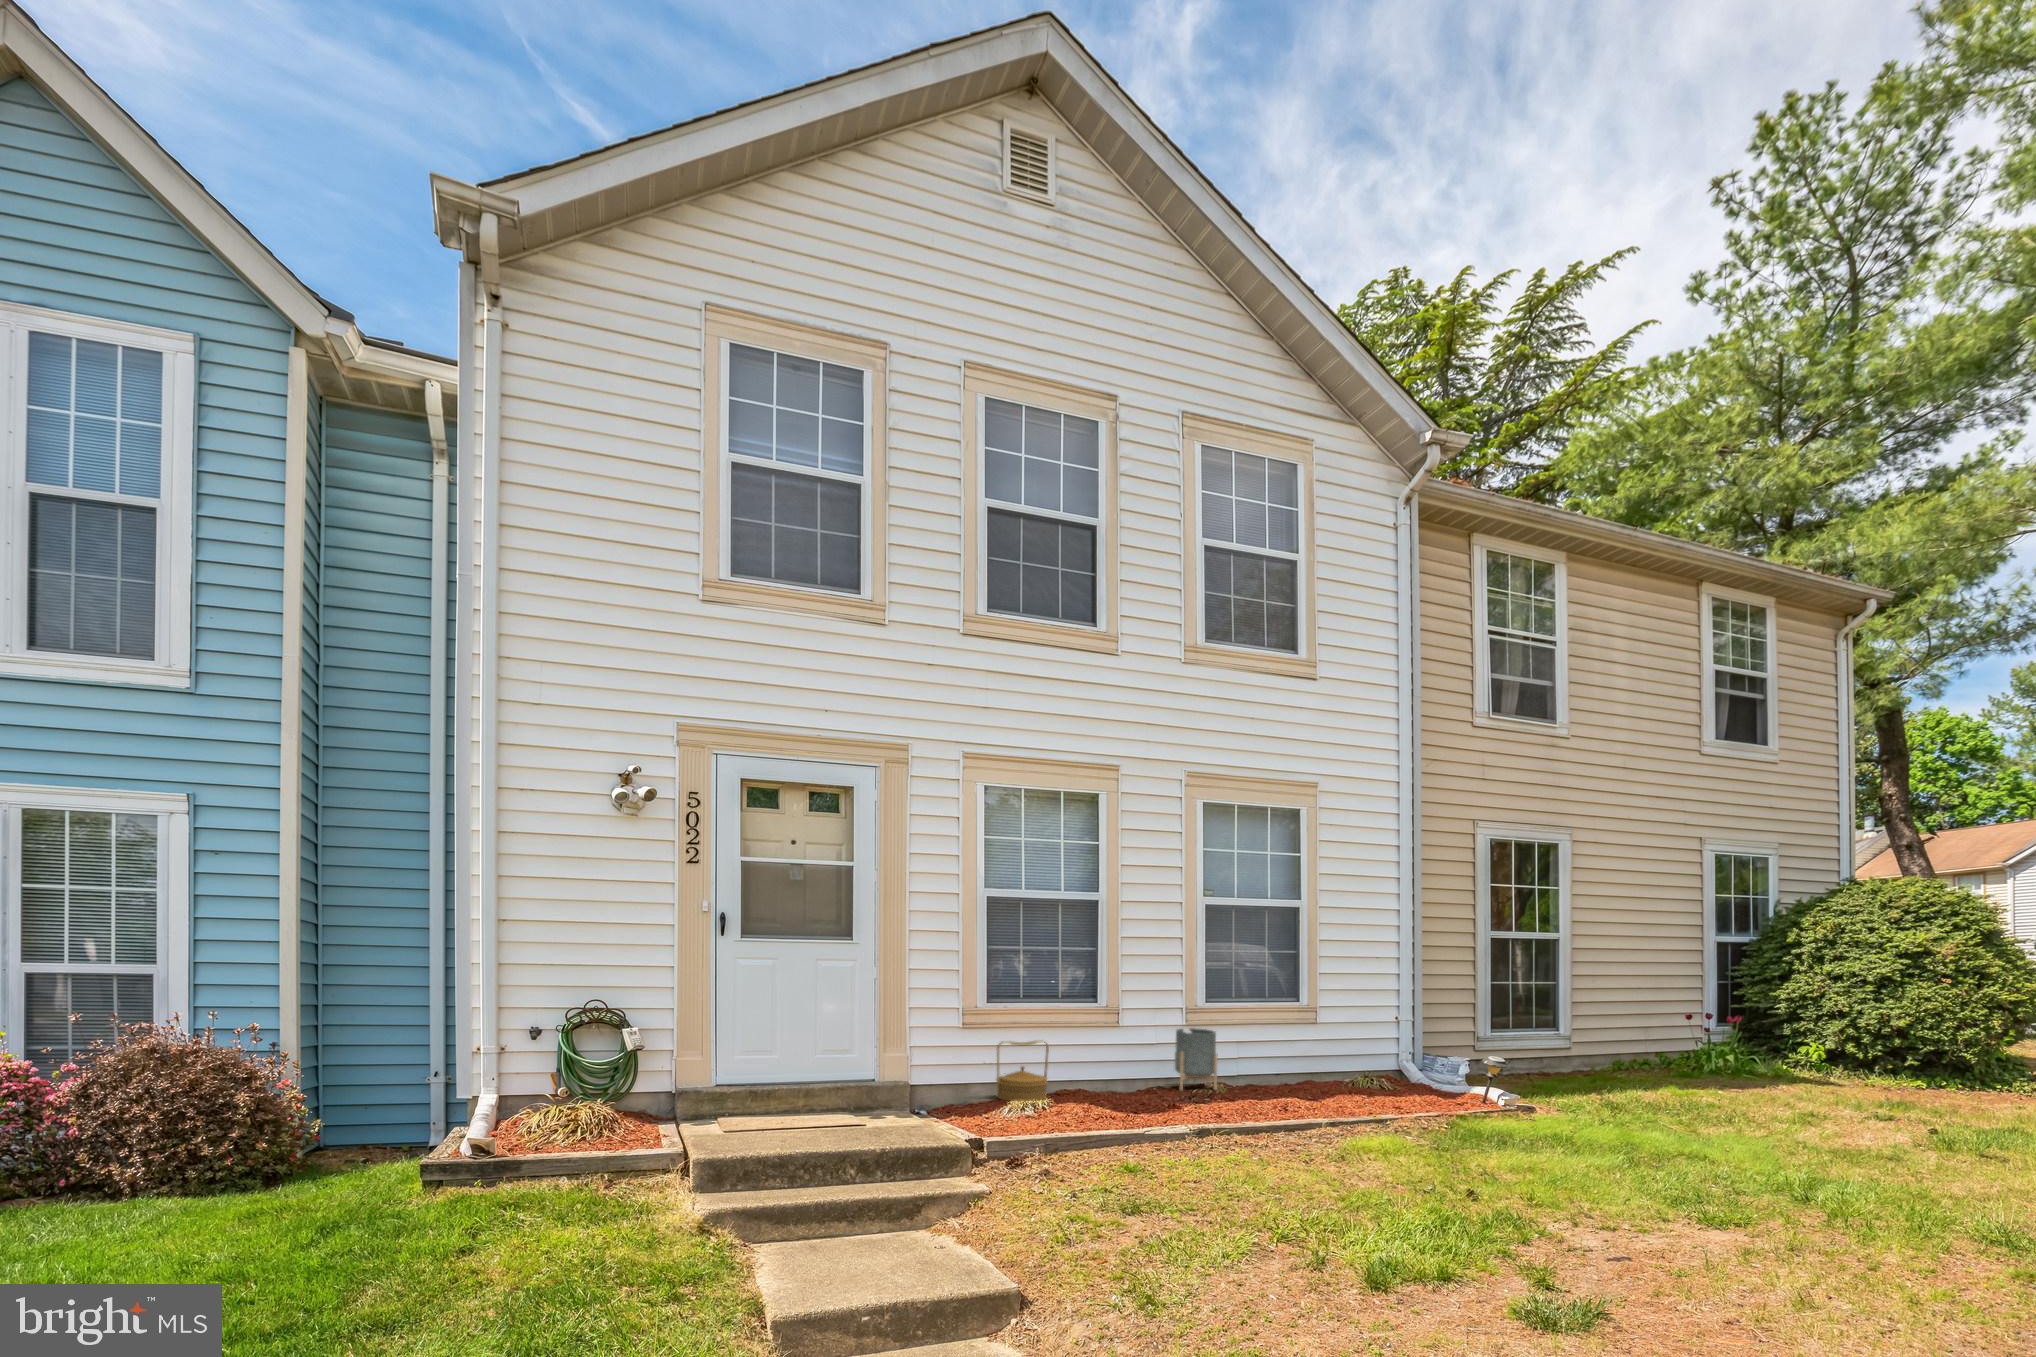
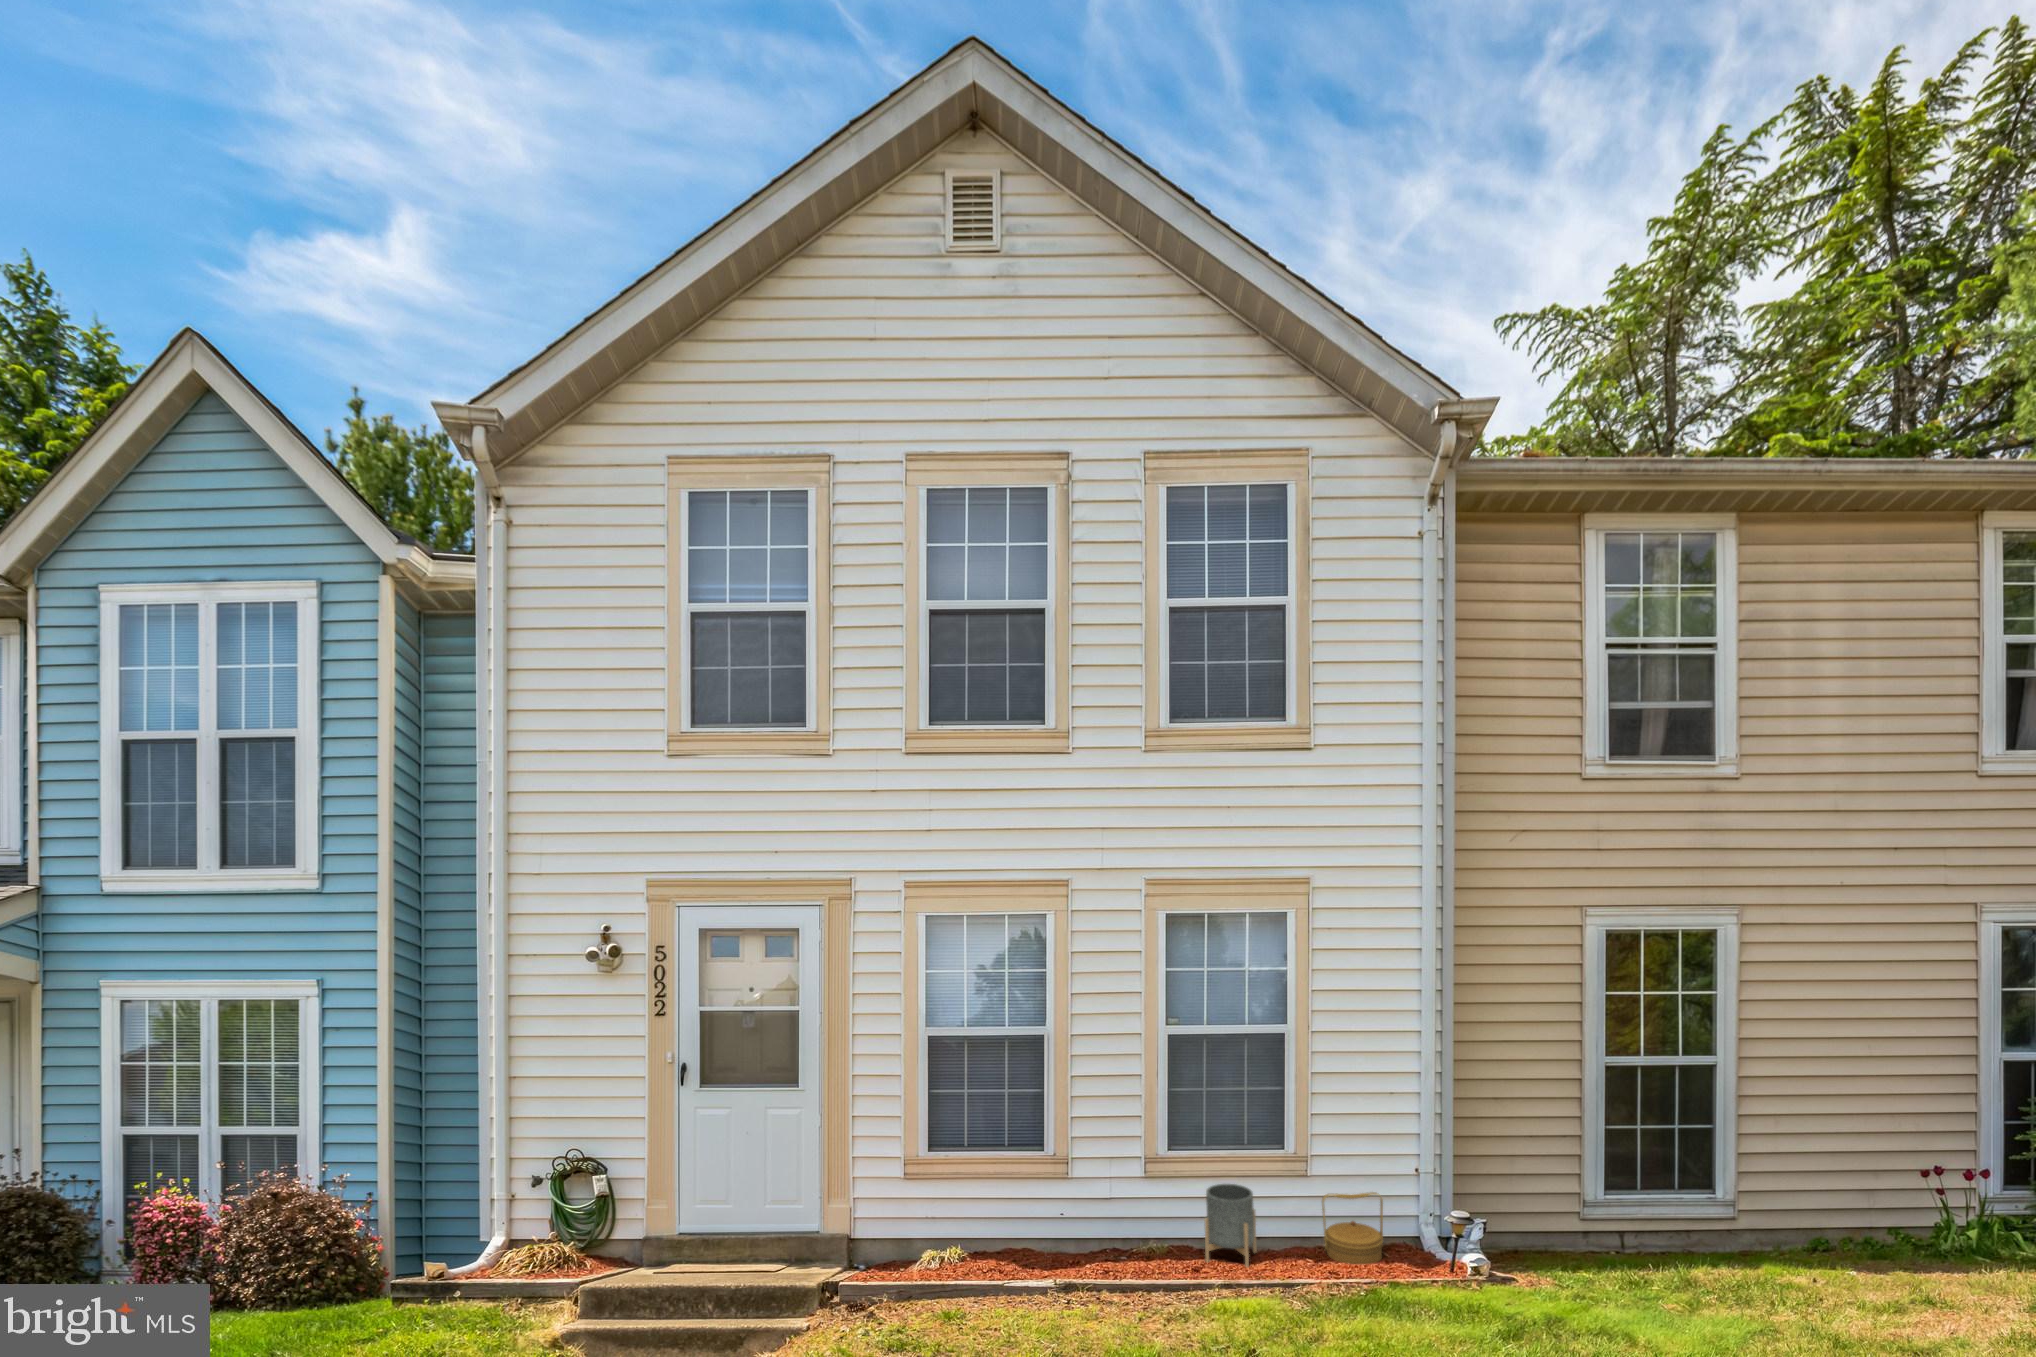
woven basket: present [996,1040,1049,1101] -> present [1322,1192,1383,1264]

